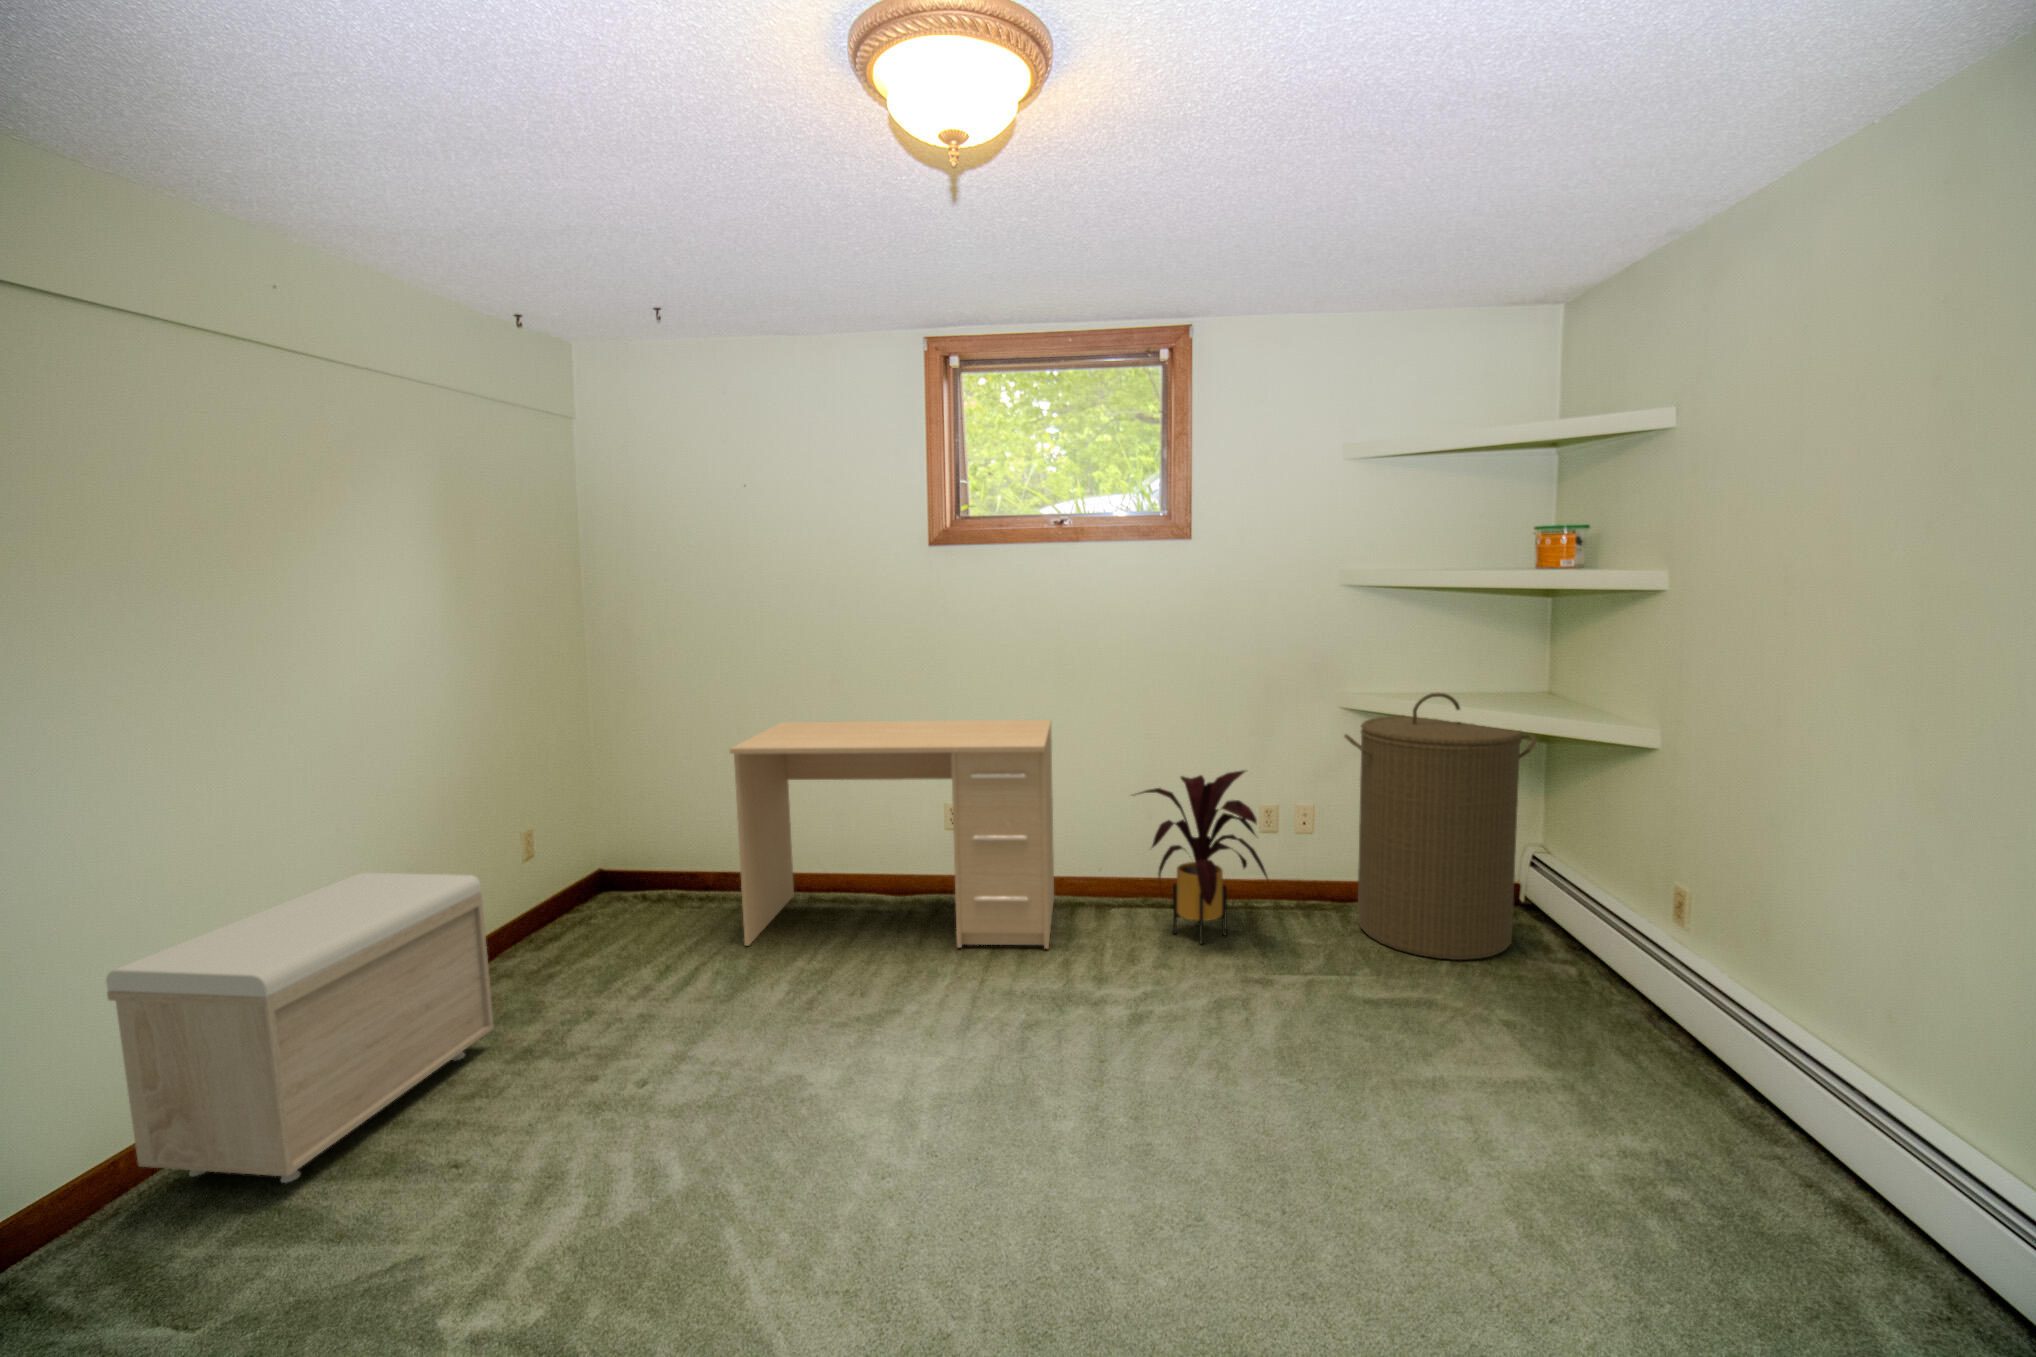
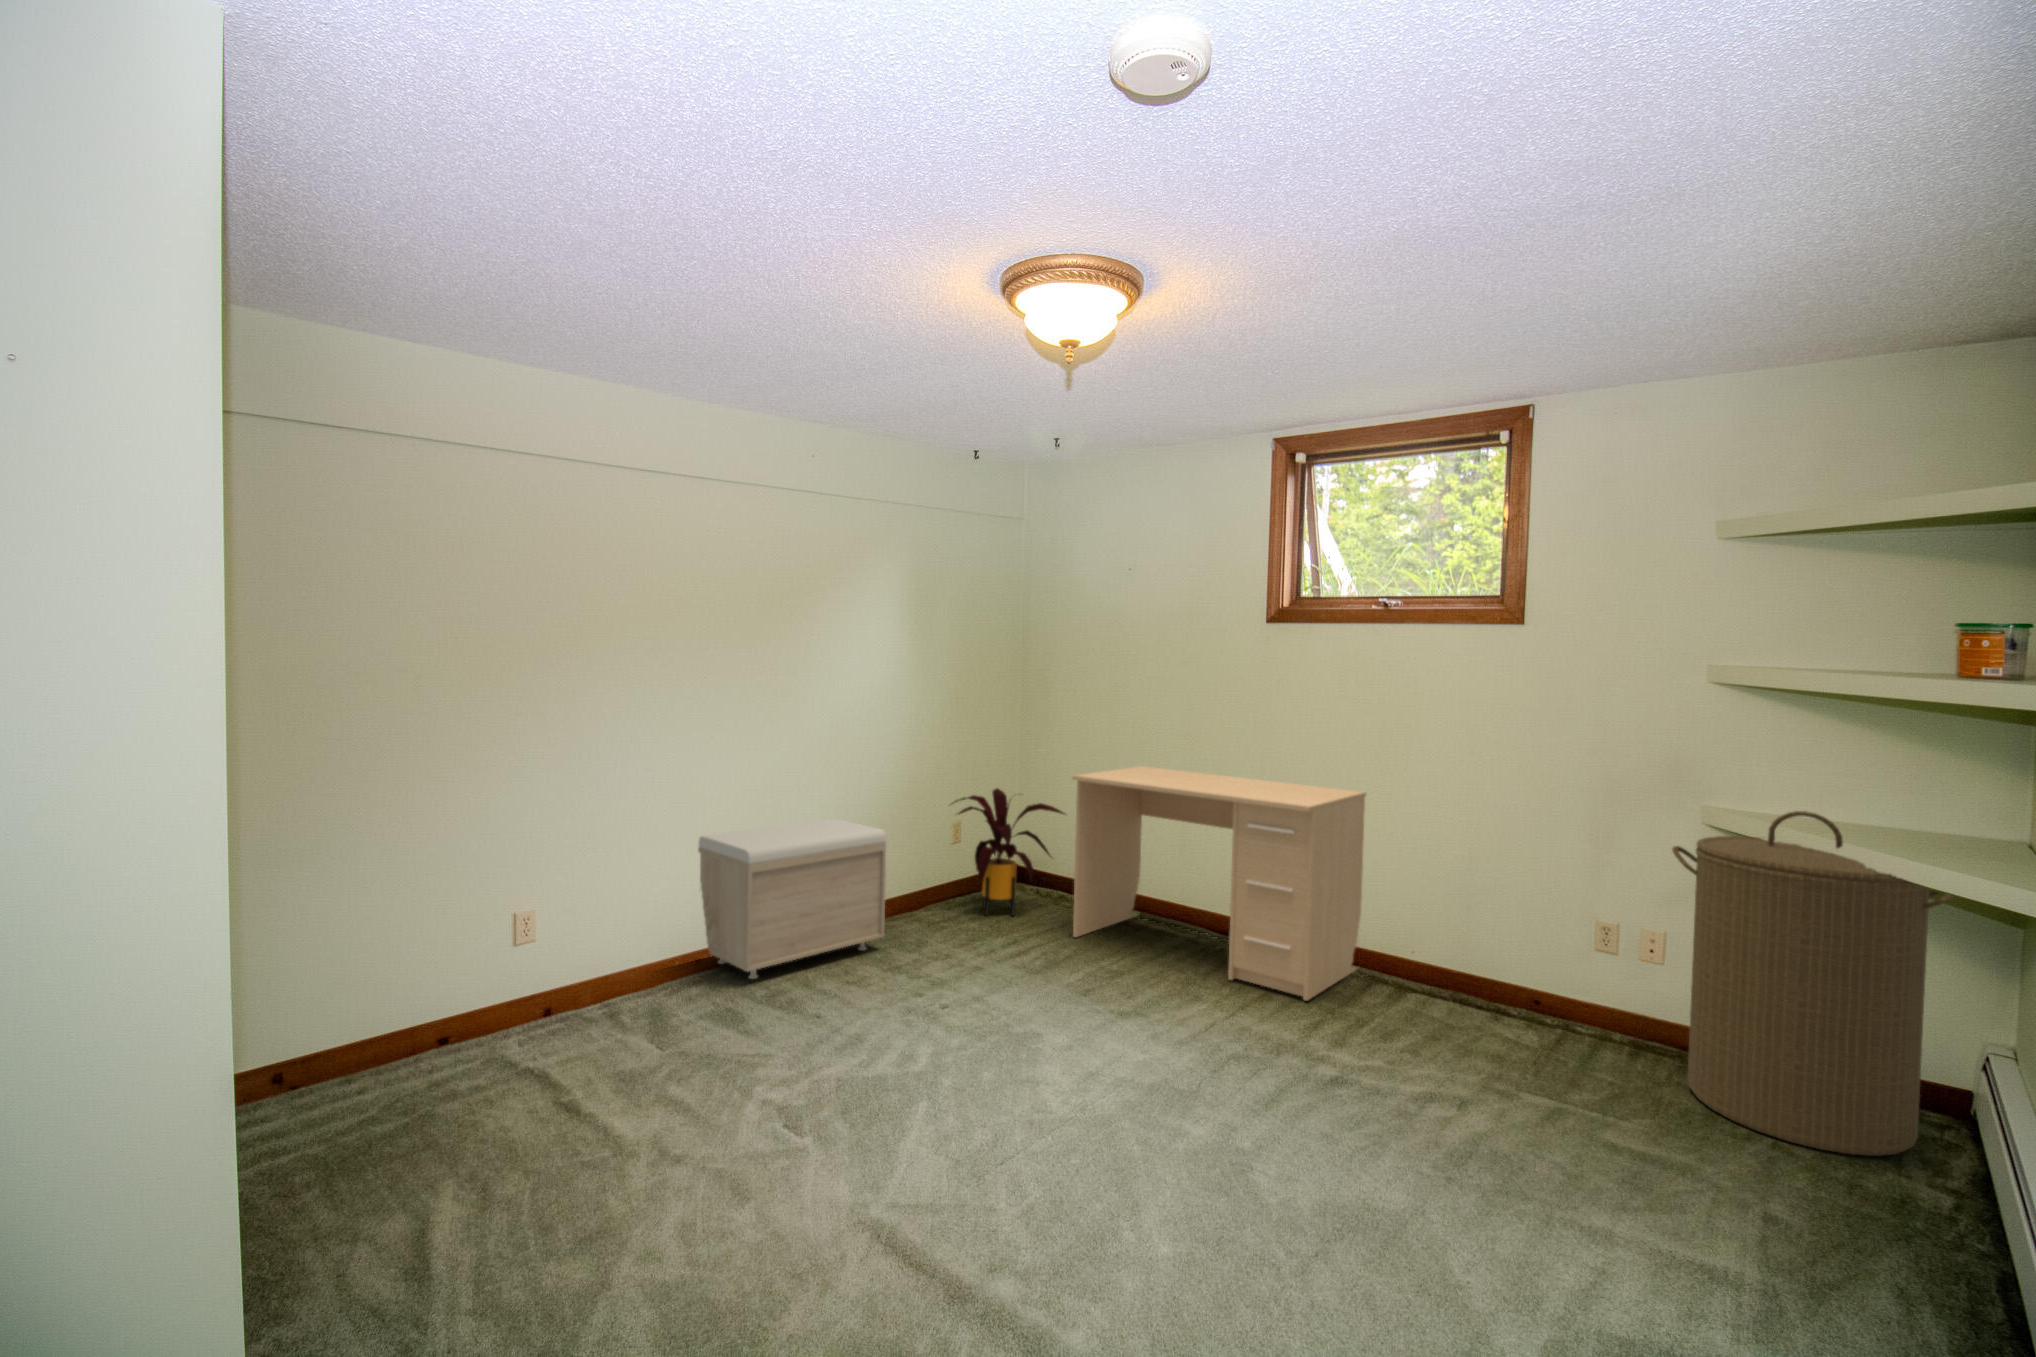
house plant: present [1137,770,1267,945] -> present [955,788,1064,916]

